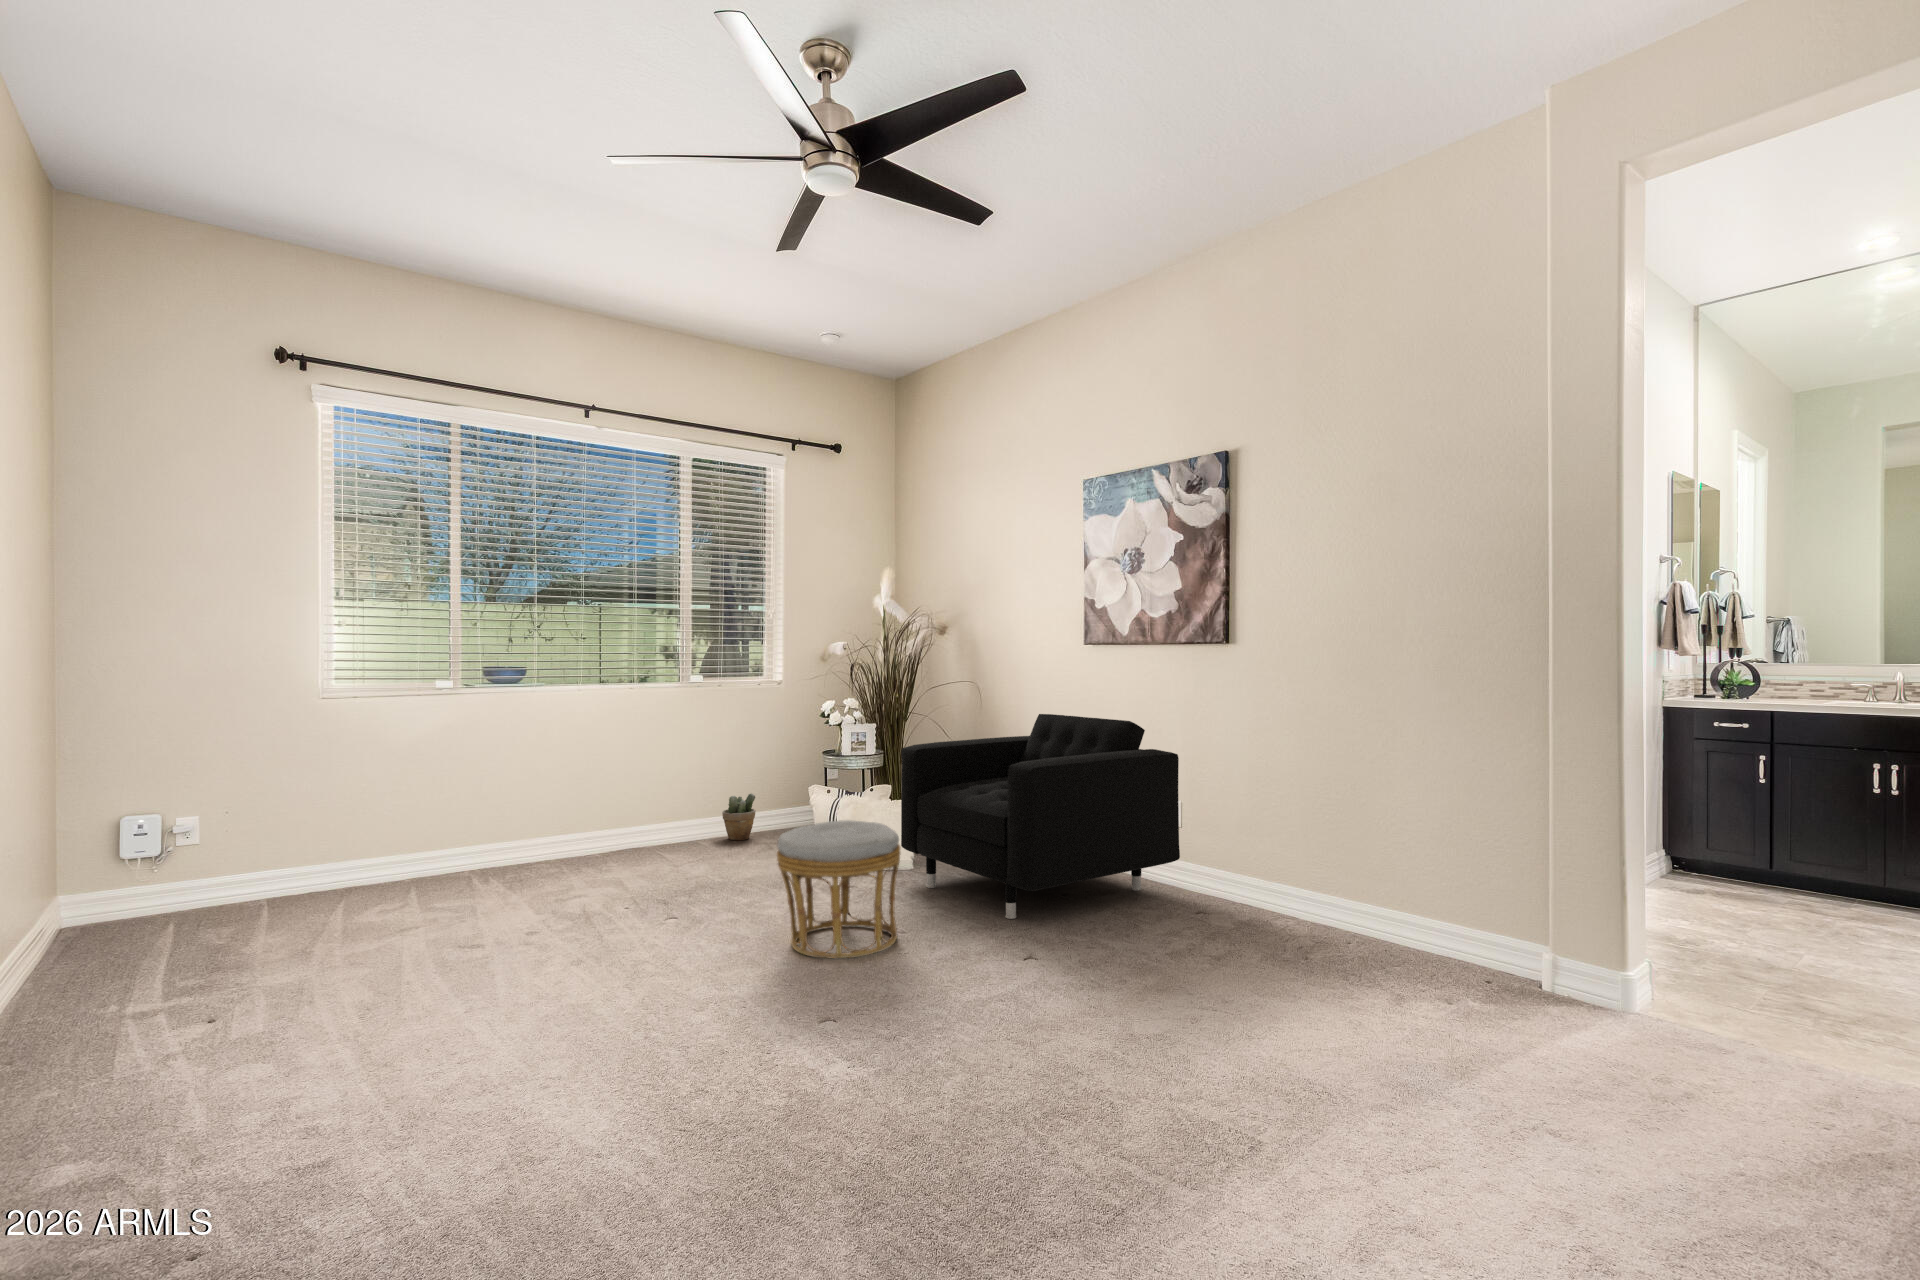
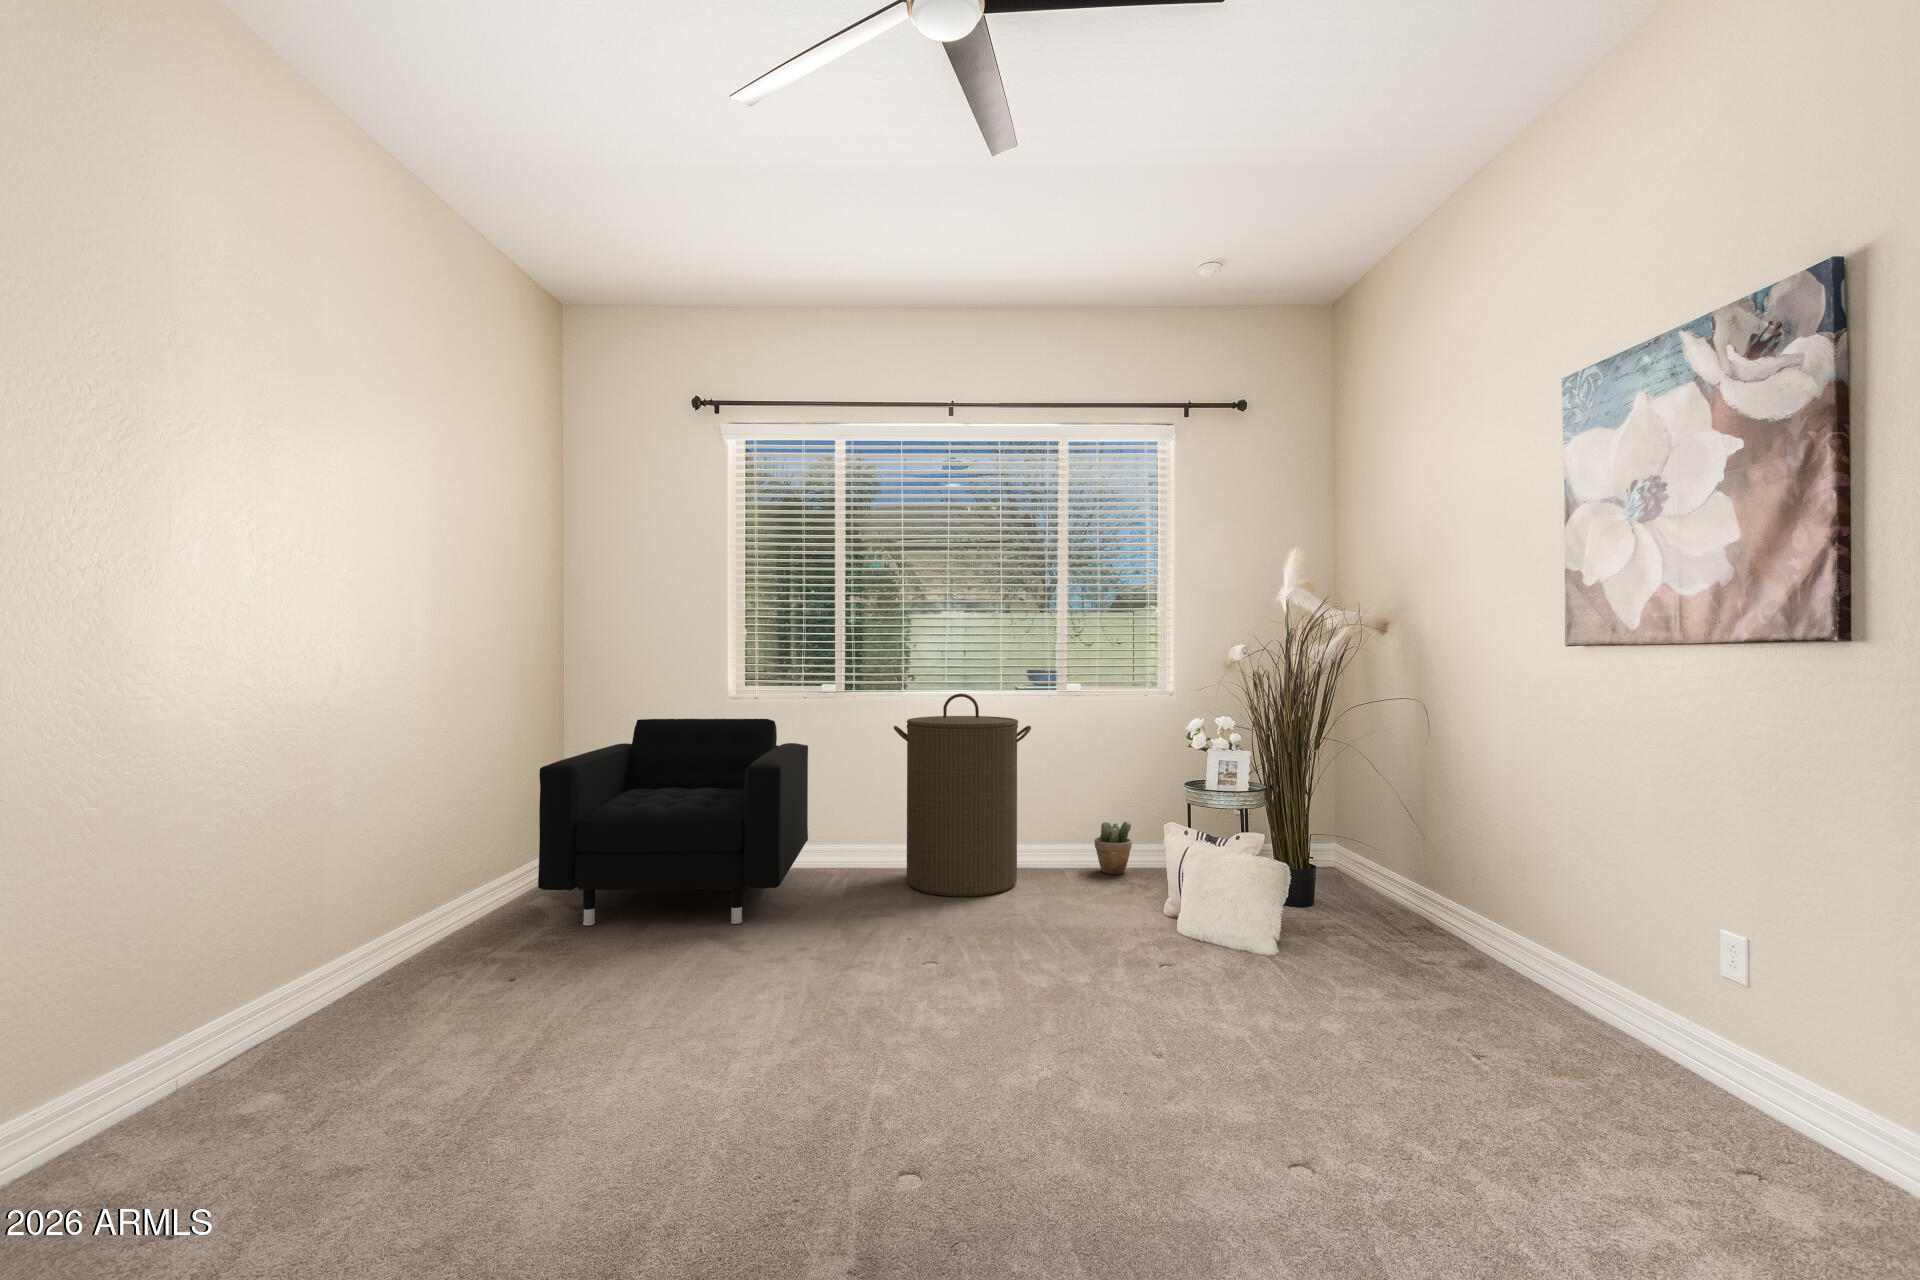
laundry hamper: none [546,687,680,877] -> present [894,694,1031,897]
armchair: present [901,714,1180,919] -> present [538,719,808,926]
ottoman: present [777,820,900,959] -> none [988,878,1154,1076]

